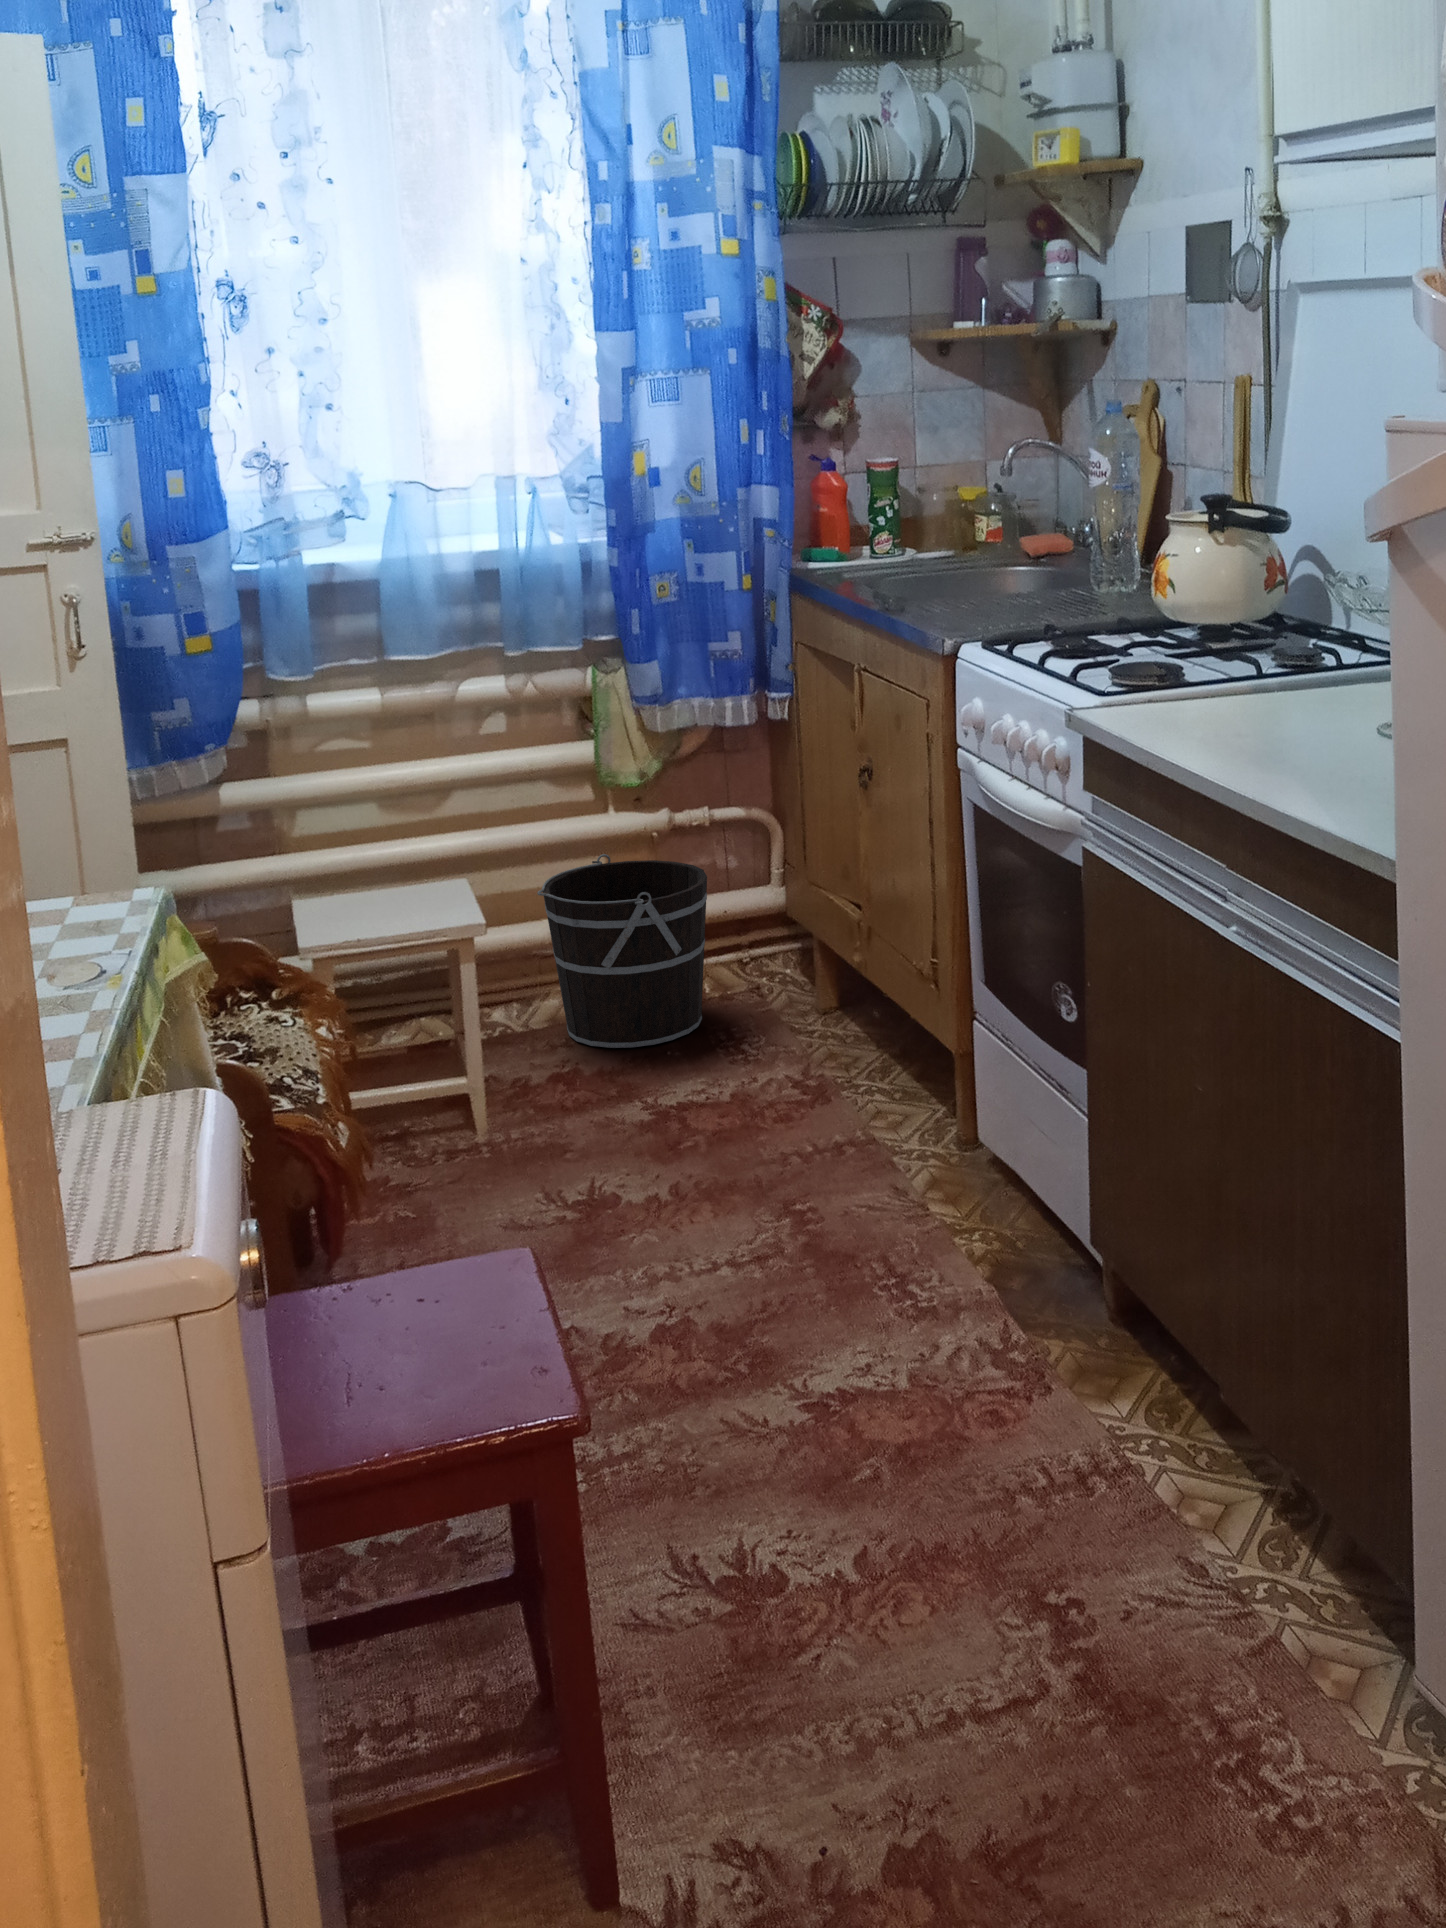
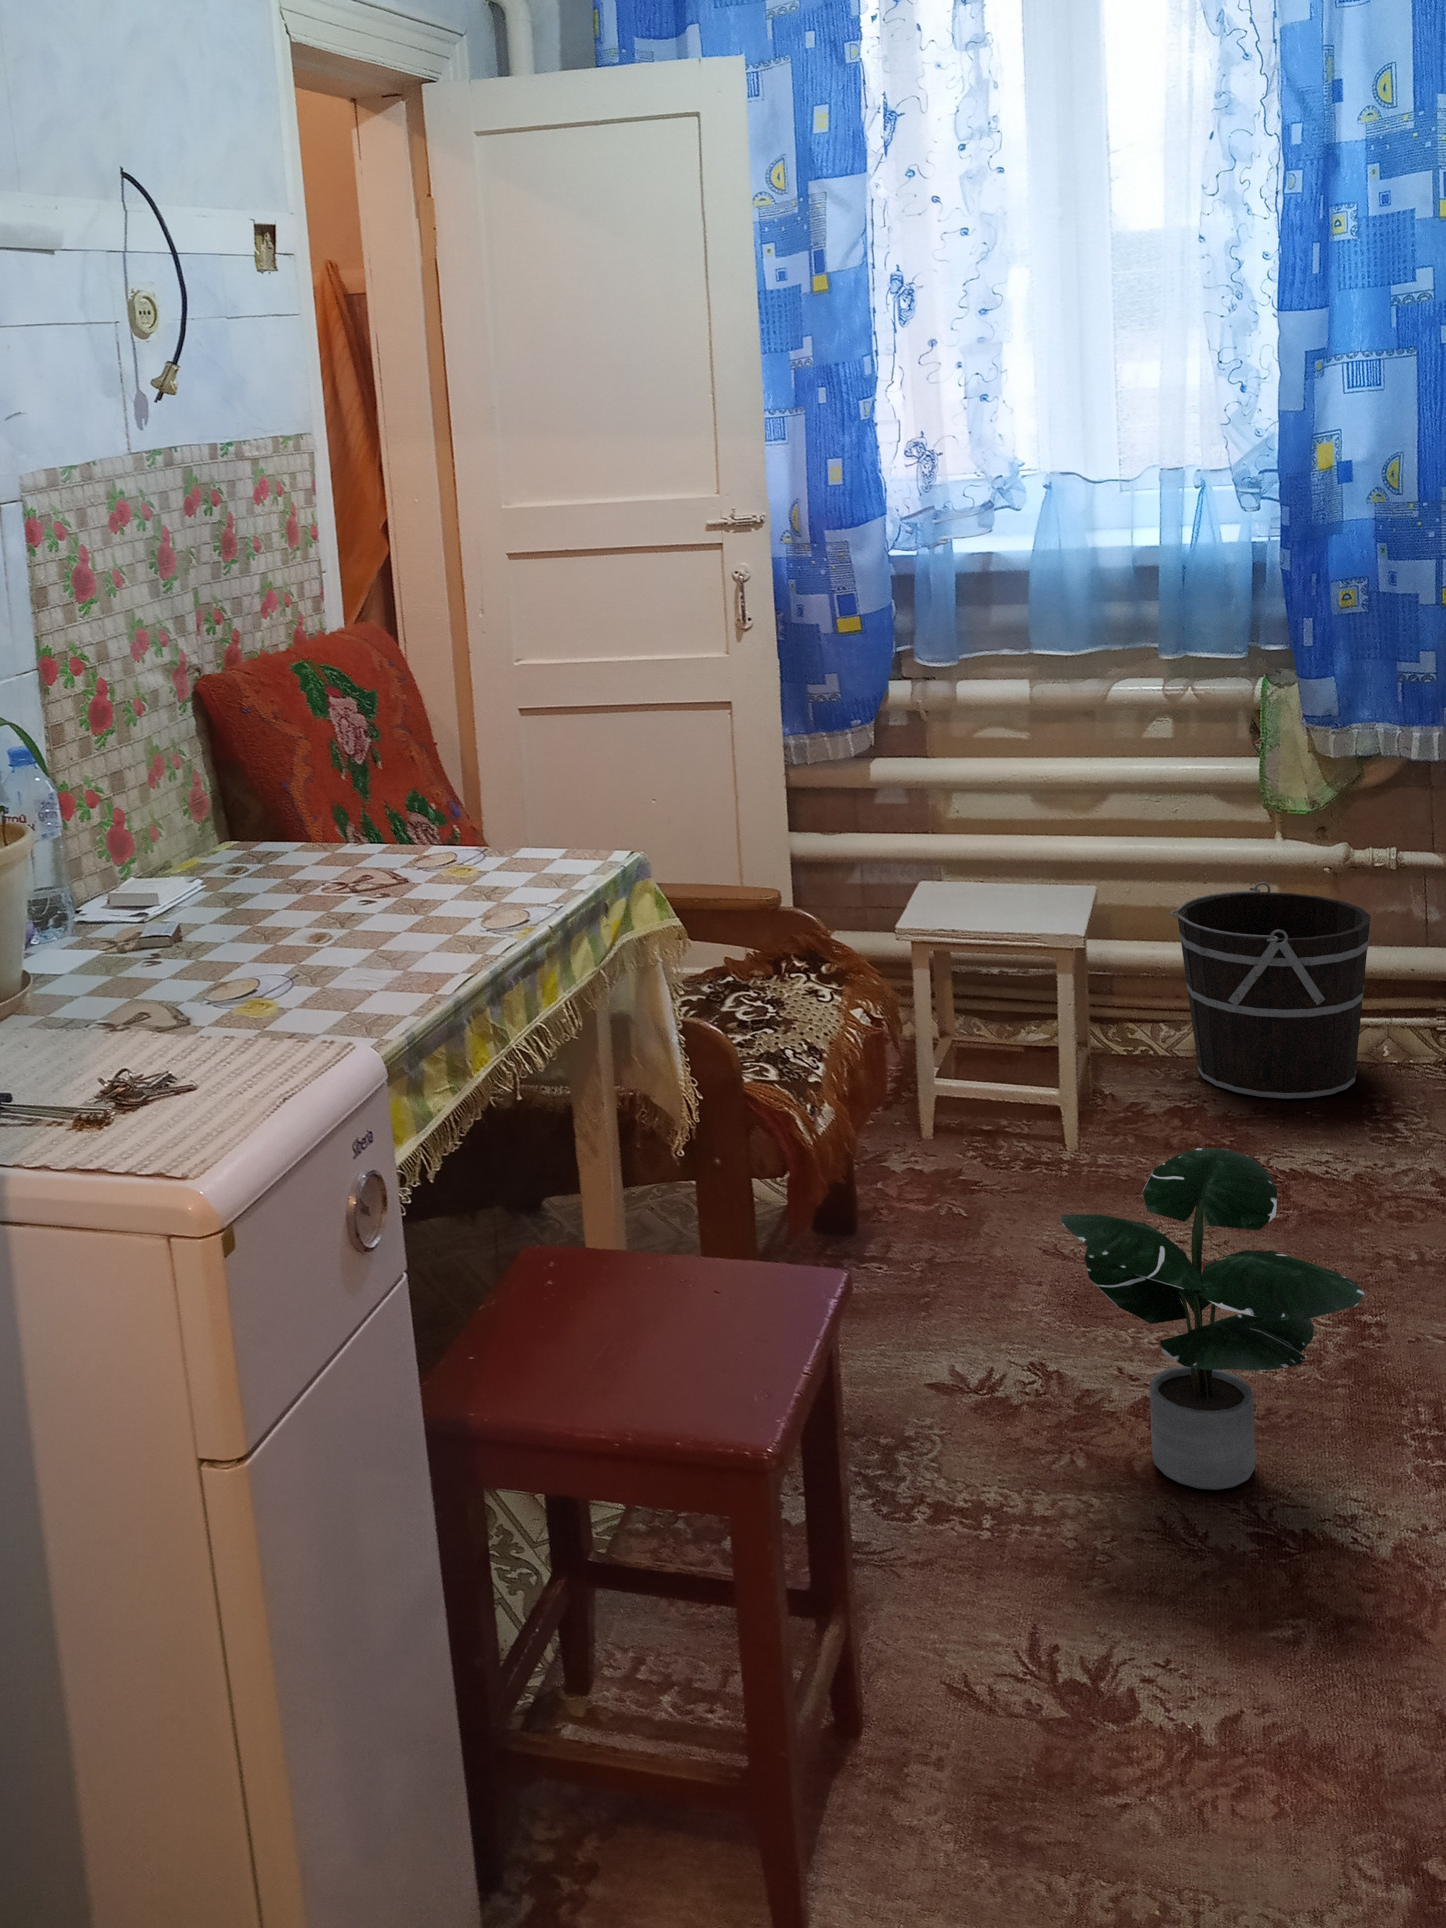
potted plant: none [614,1080,869,1386] -> present [1061,1148,1364,1490]

